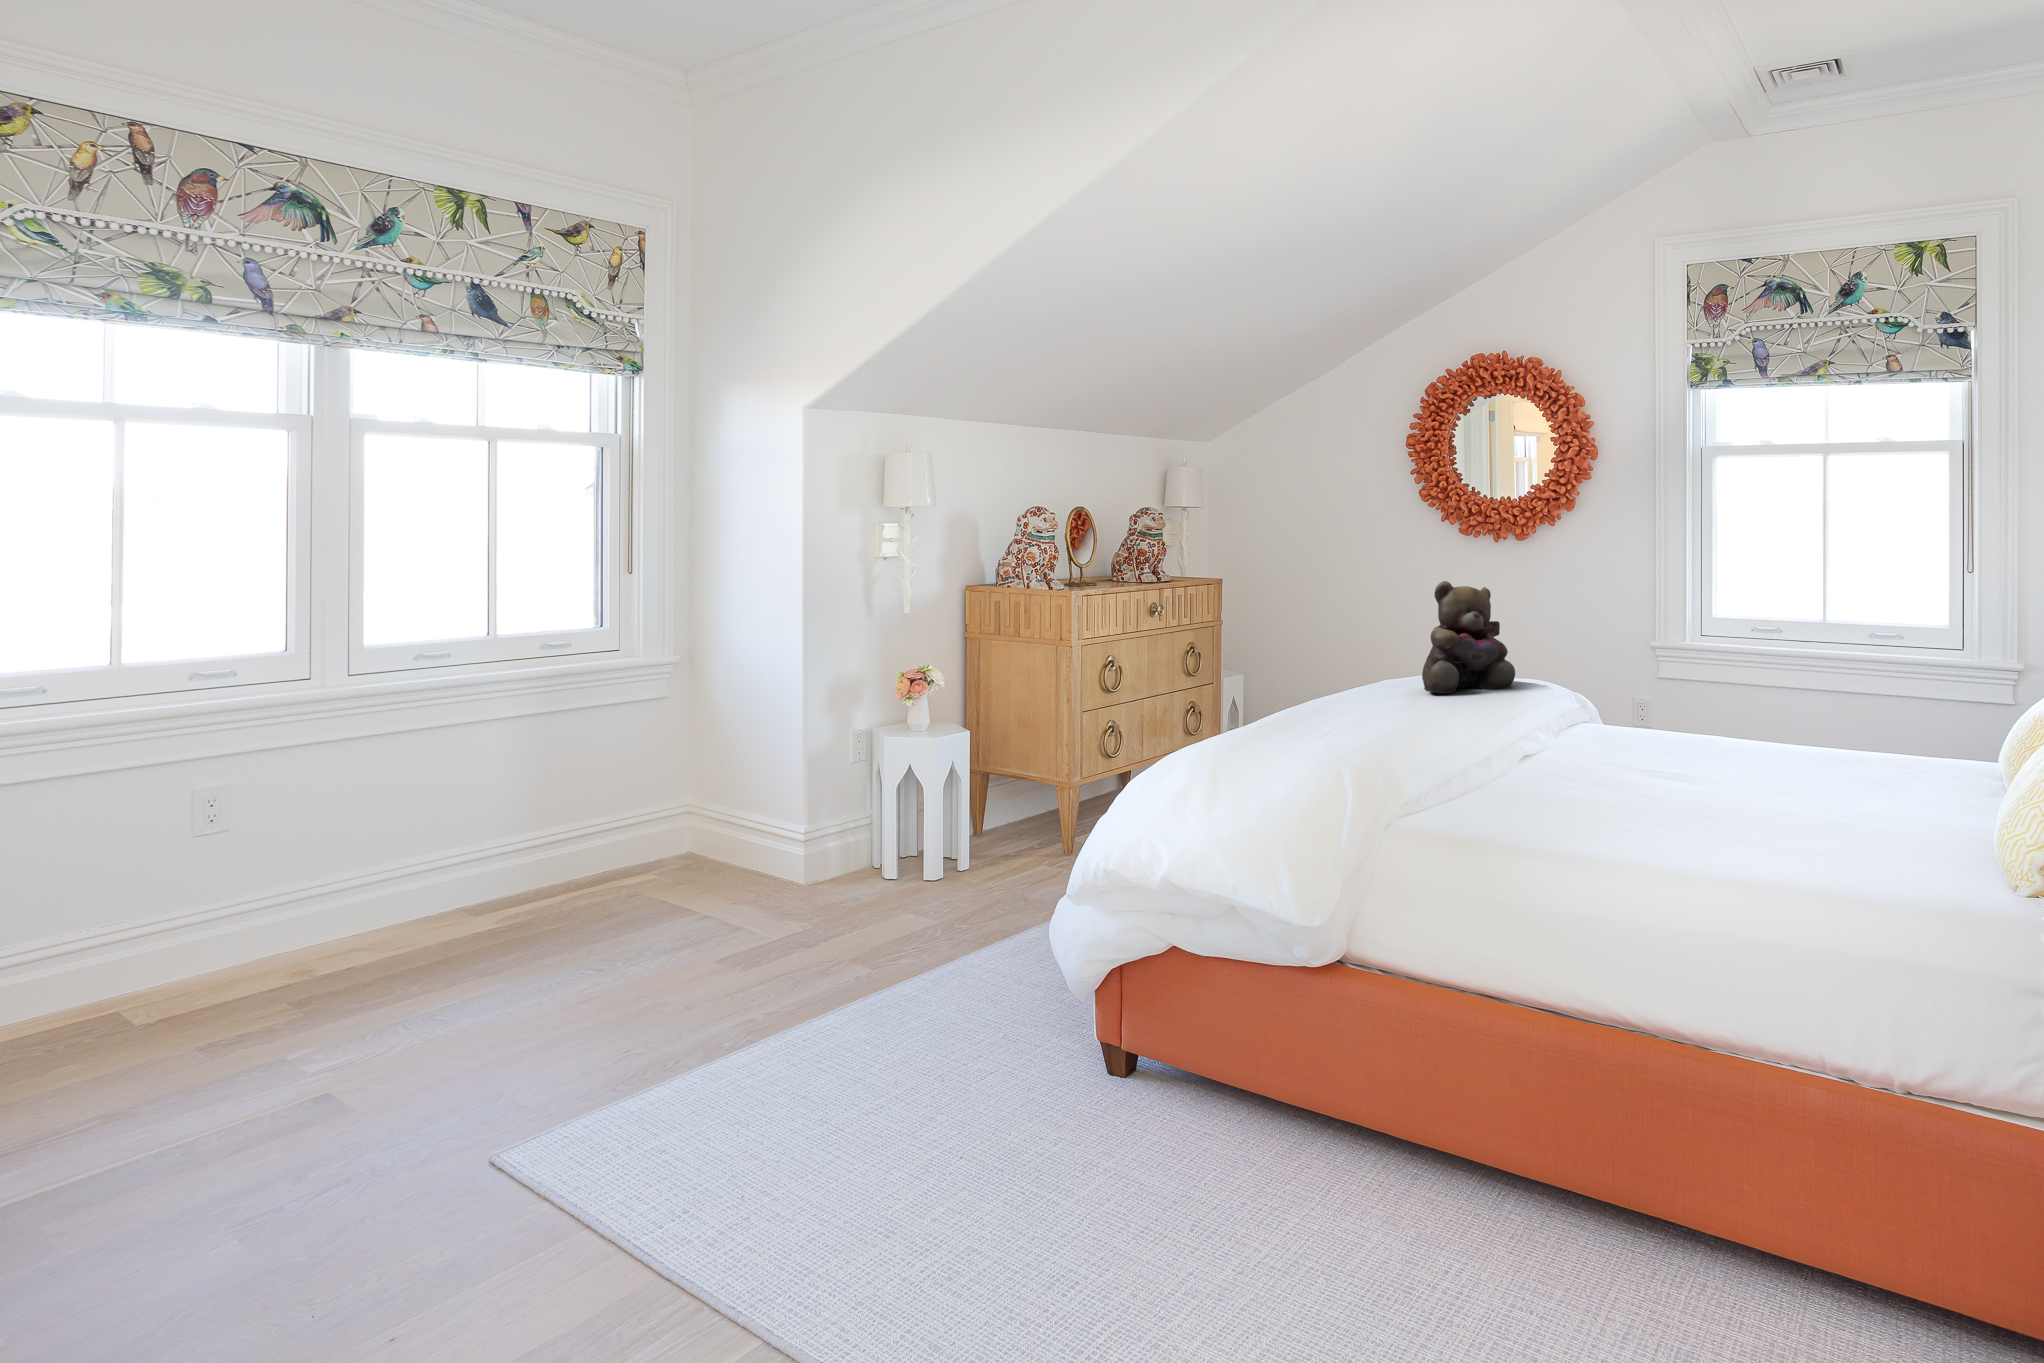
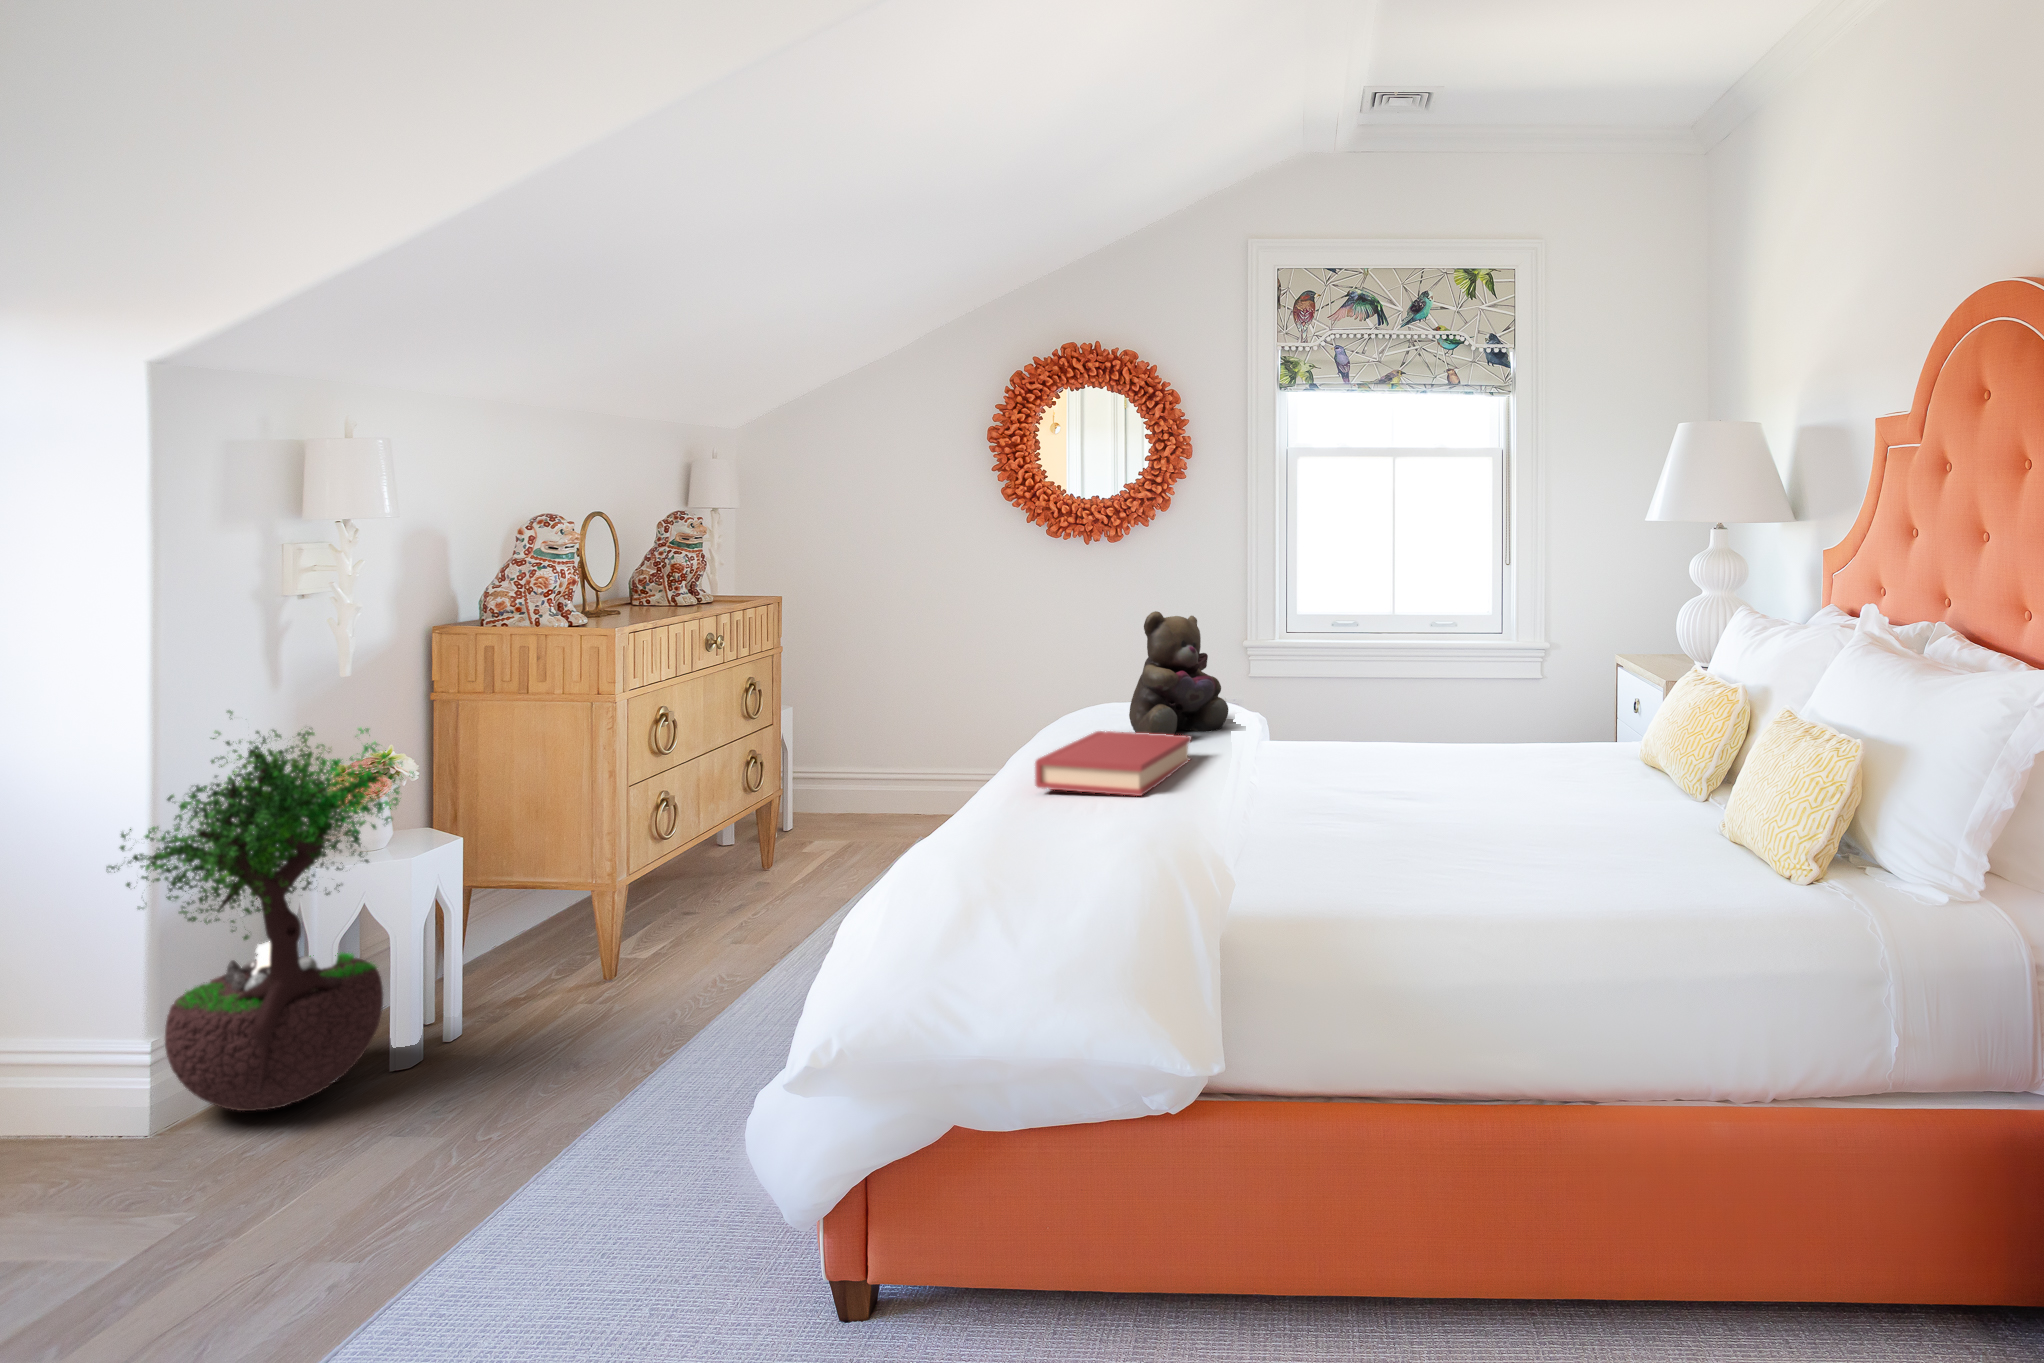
potted tree: none [772,624,933,886] -> present [107,711,414,1111]
hardback book: none [1306,677,1454,723] -> present [1035,731,1191,796]

